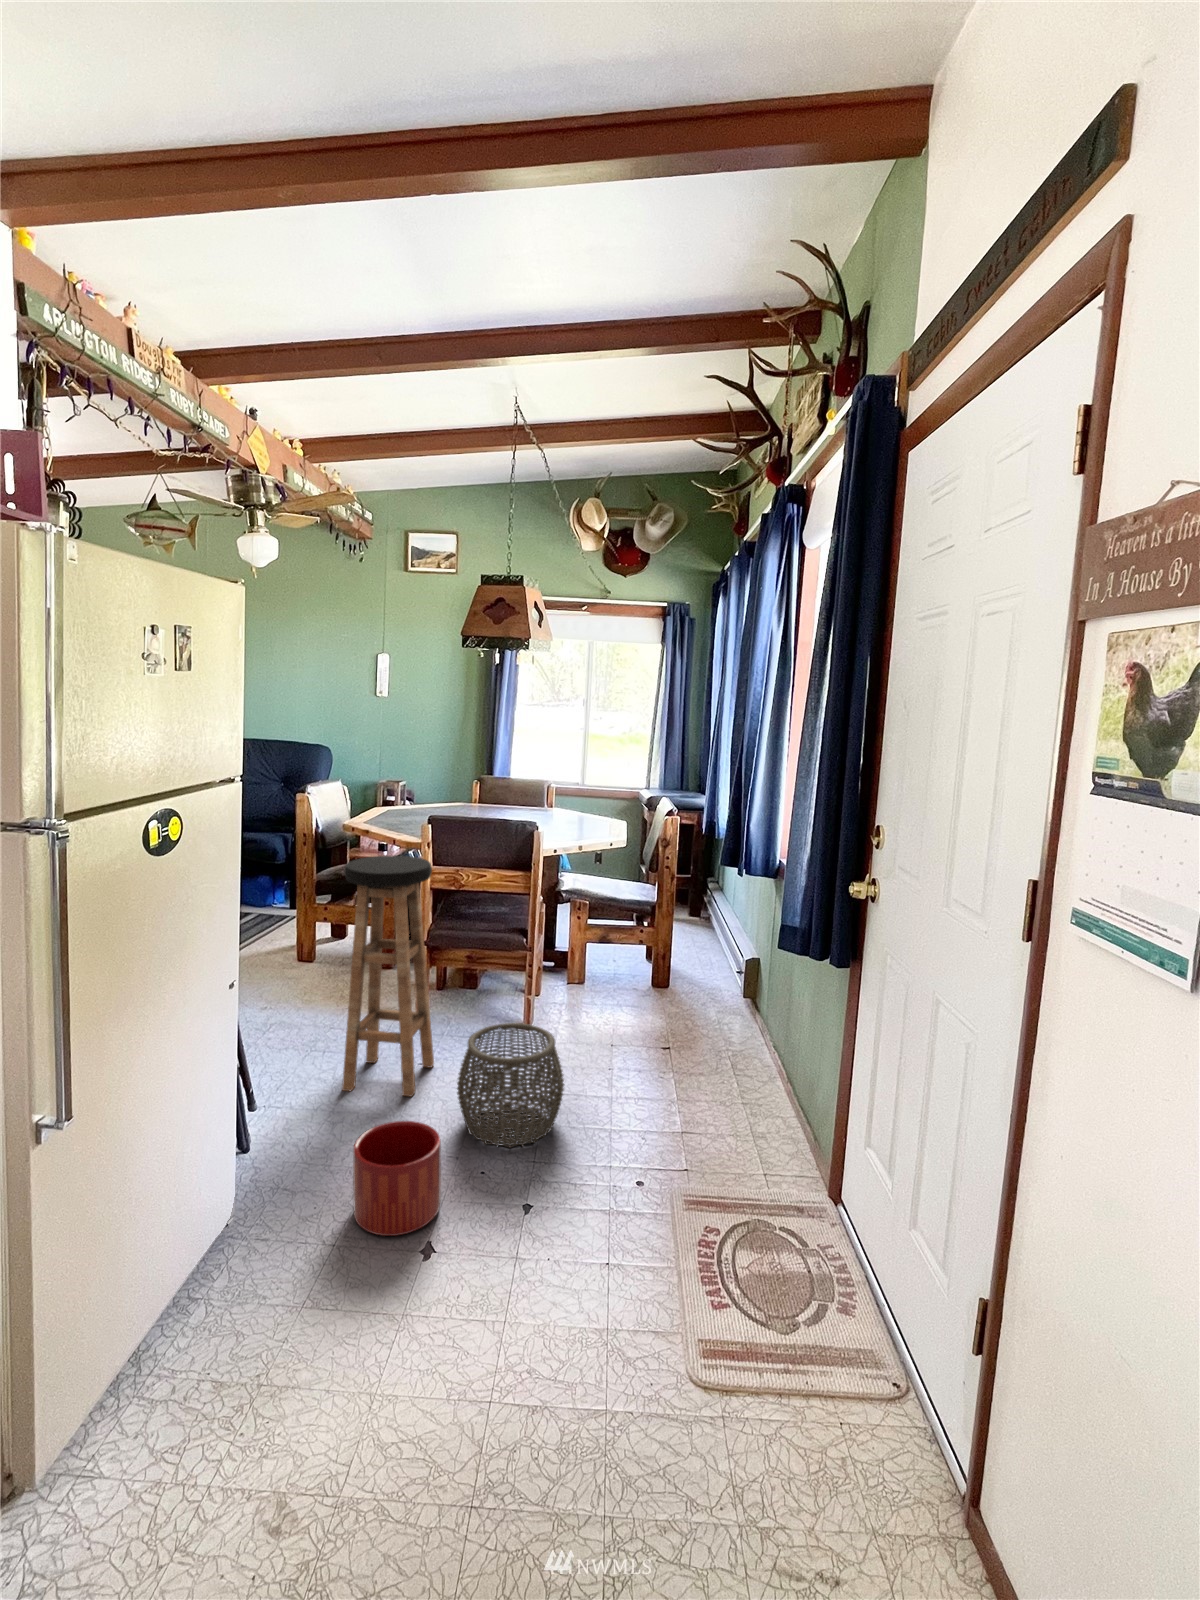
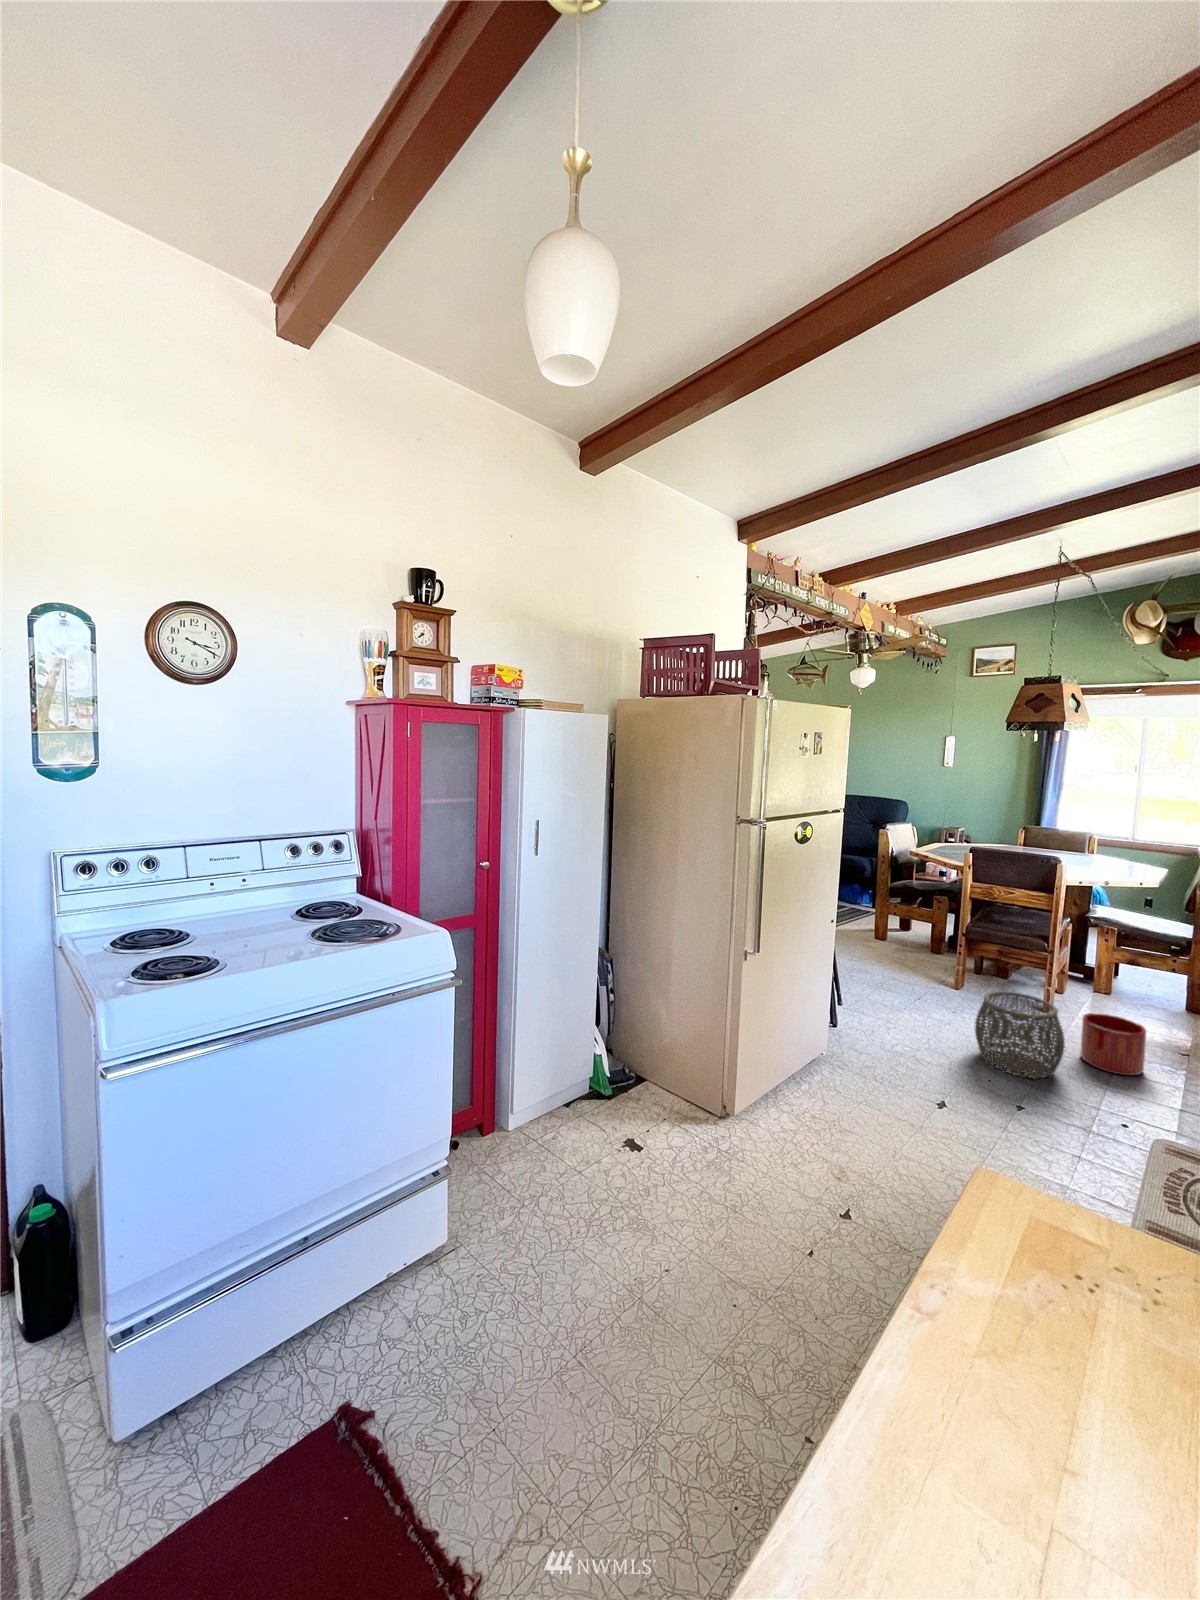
bar stool: present [342,856,434,1097] -> none [895,868,966,1028]
planter: present [353,1121,441,1236] -> present [1080,1013,1146,1075]

